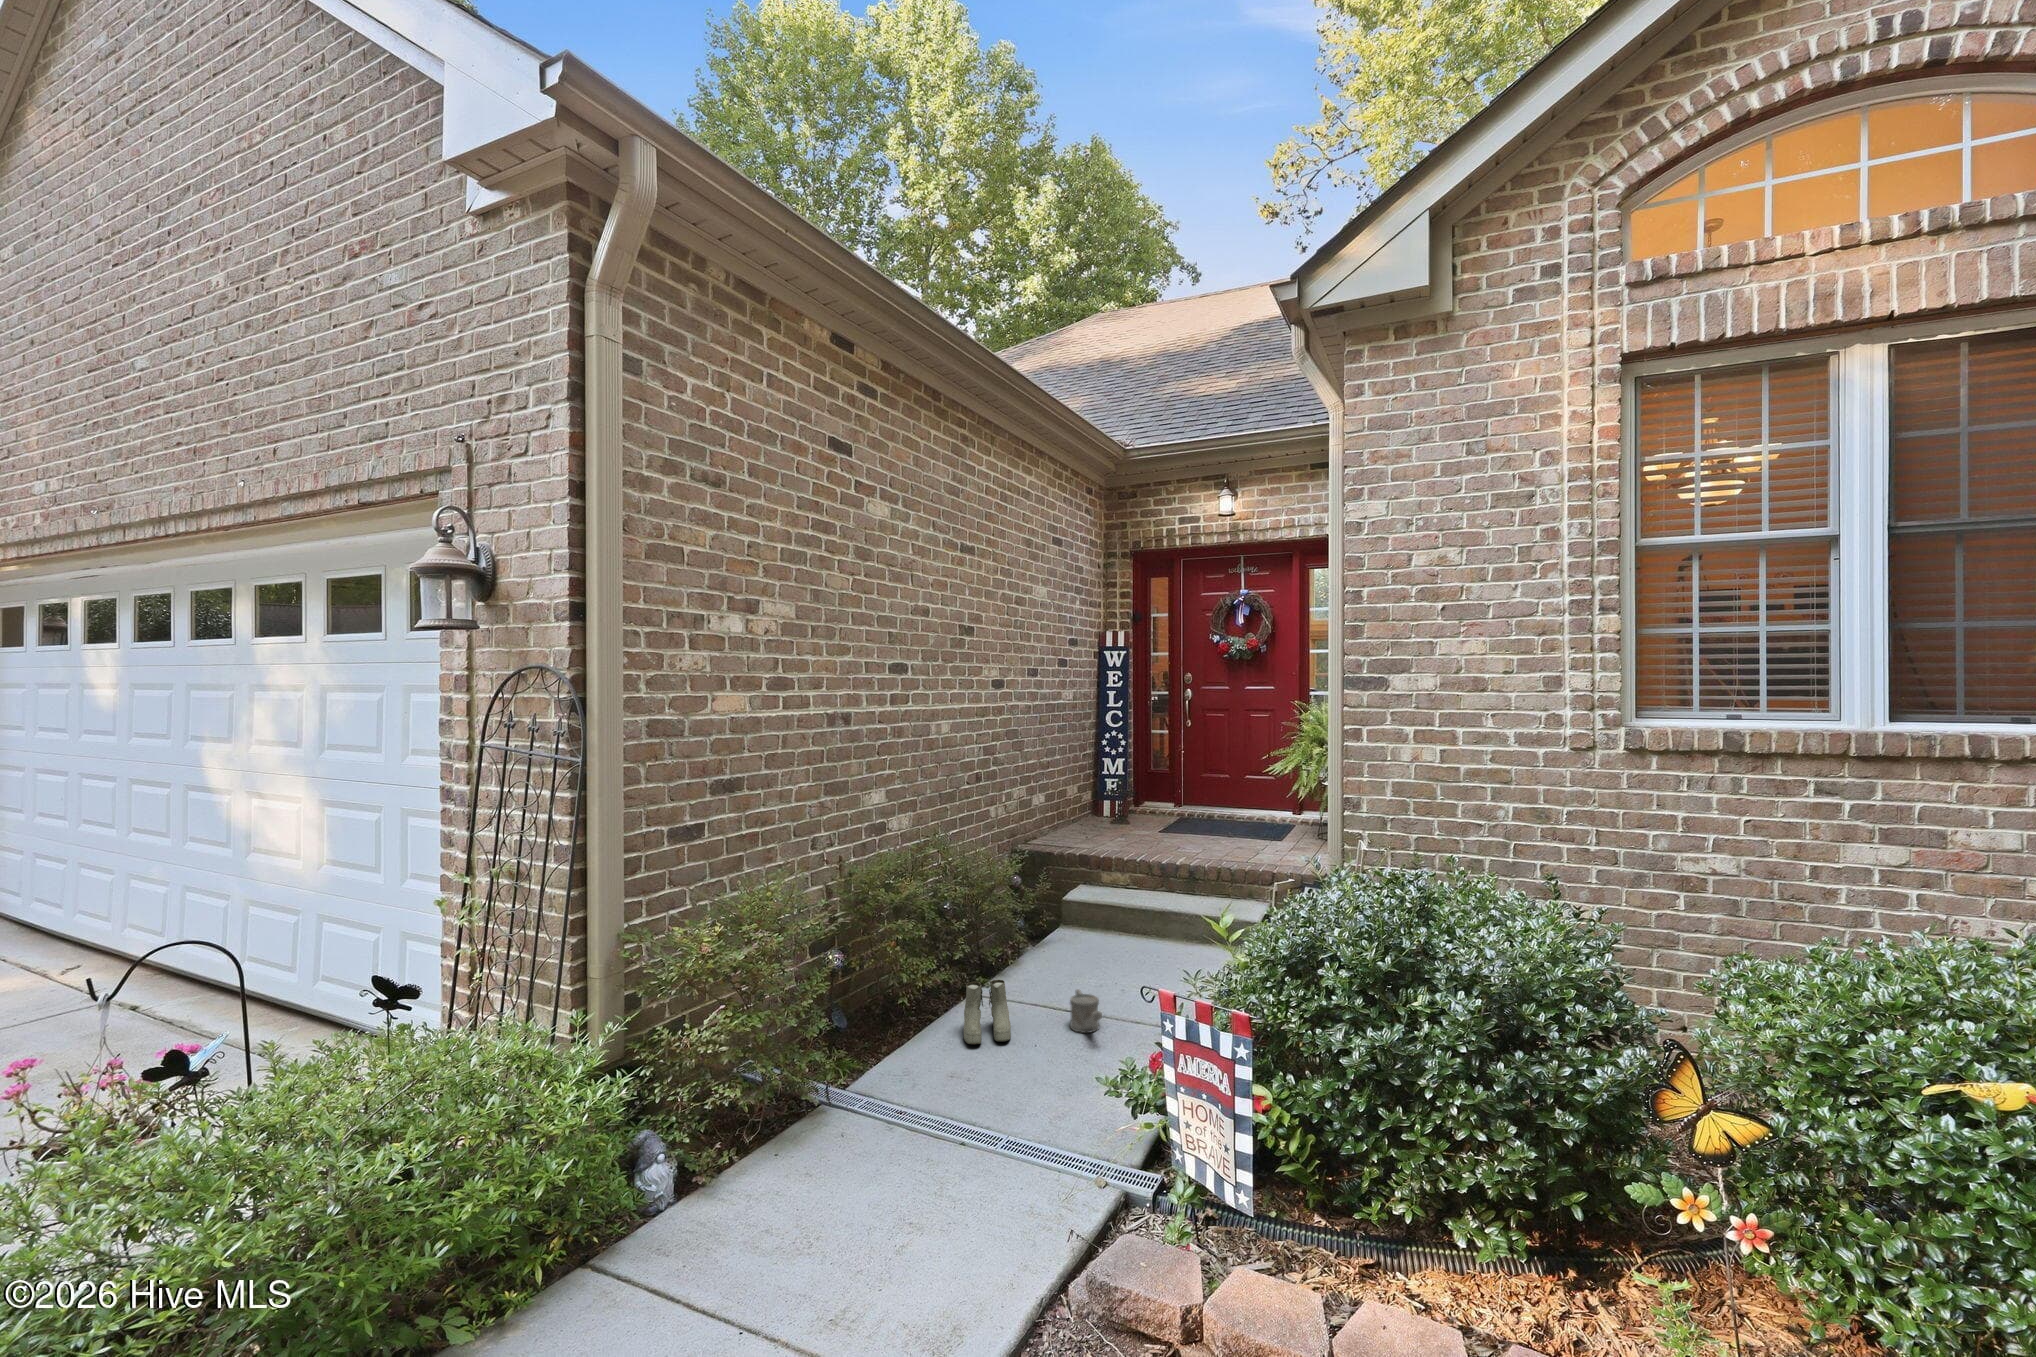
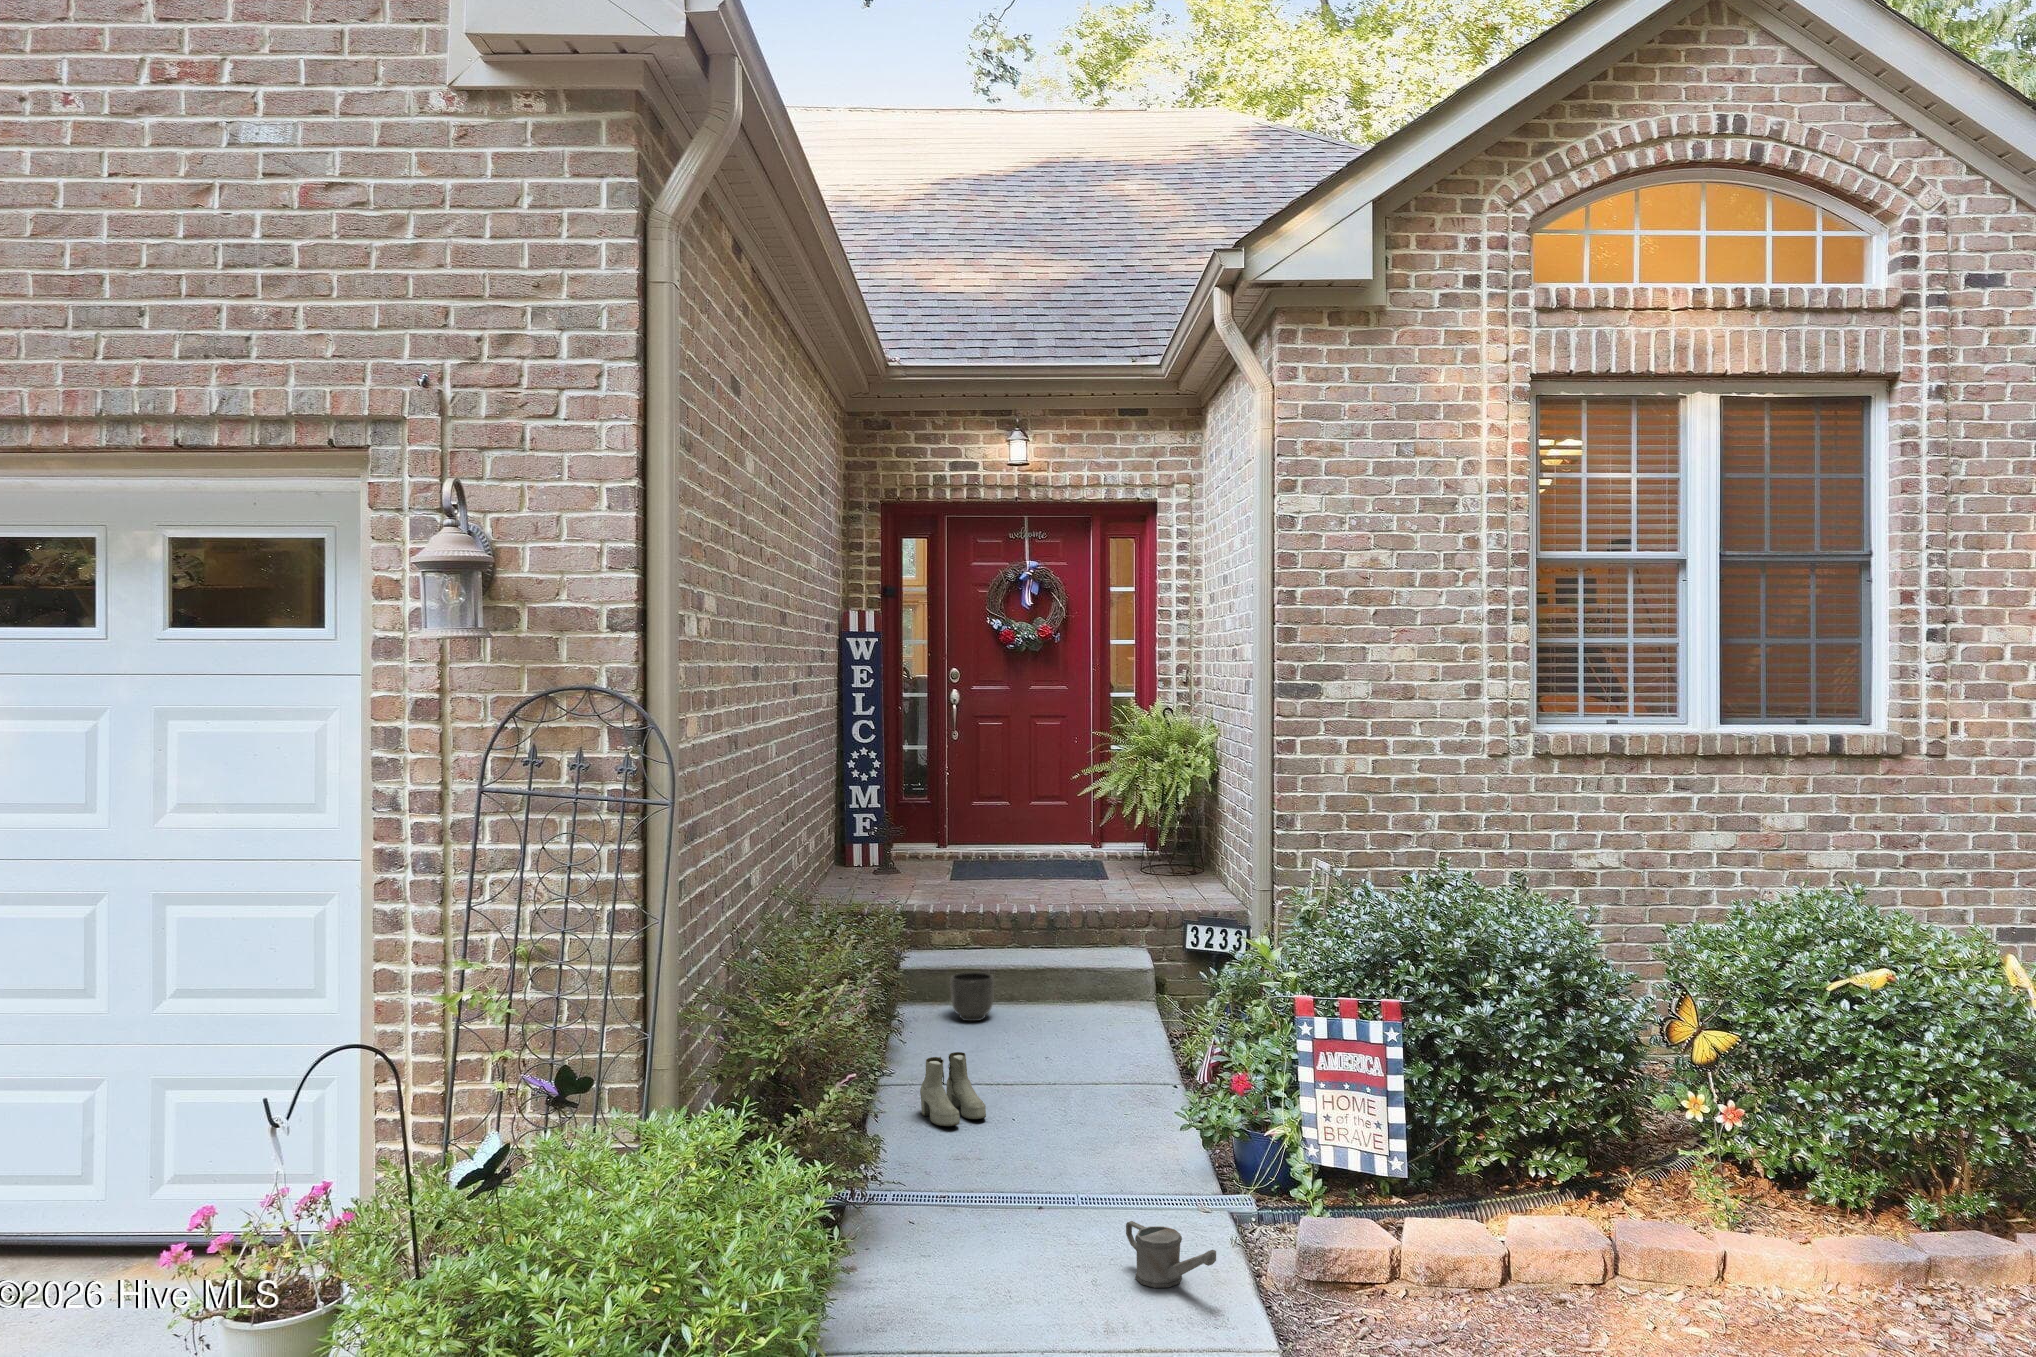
planter: none [1079,909,1115,950] -> present [950,972,994,1021]
watering can: present [1070,989,1102,1033] -> present [1126,1221,1216,1288]

